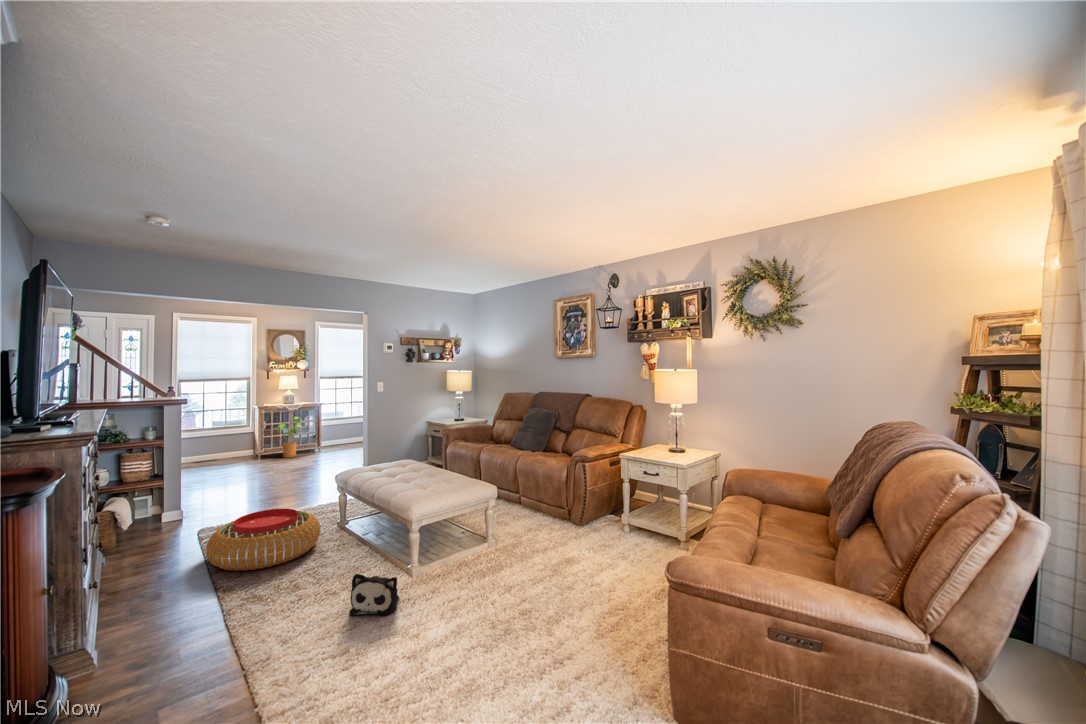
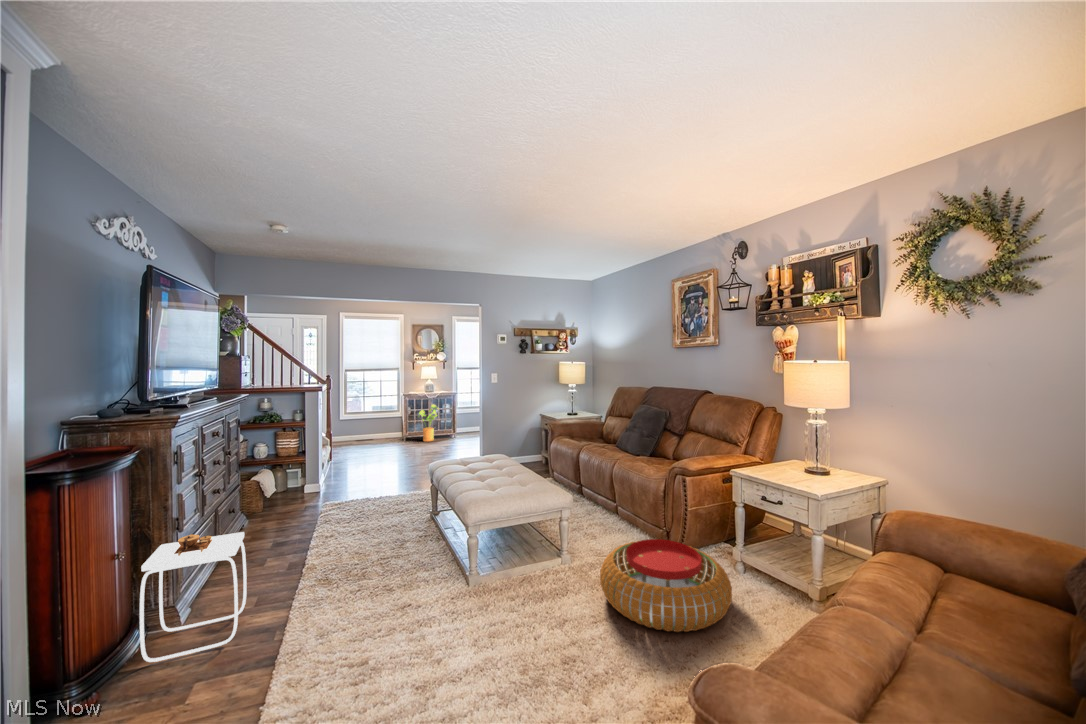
pouf: present [206,509,321,571] -> present [600,539,732,632]
side table: none [65,554,183,710] -> present [140,532,247,662]
plush toy: present [349,574,399,615] -> none [392,575,445,625]

